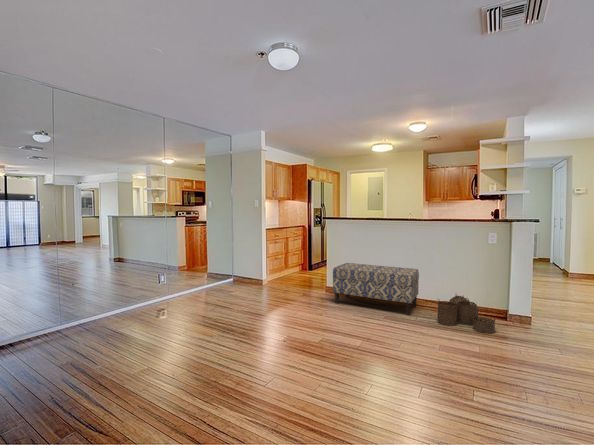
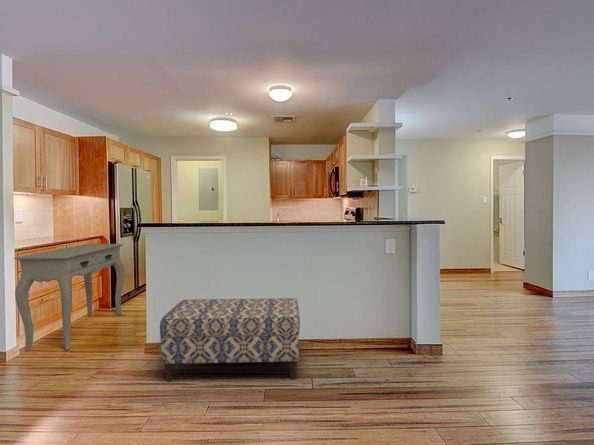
console table: none [267,230,316,285] -> present [14,244,125,351]
woven basket: present [438,295,495,333] -> none [338,328,417,392]

